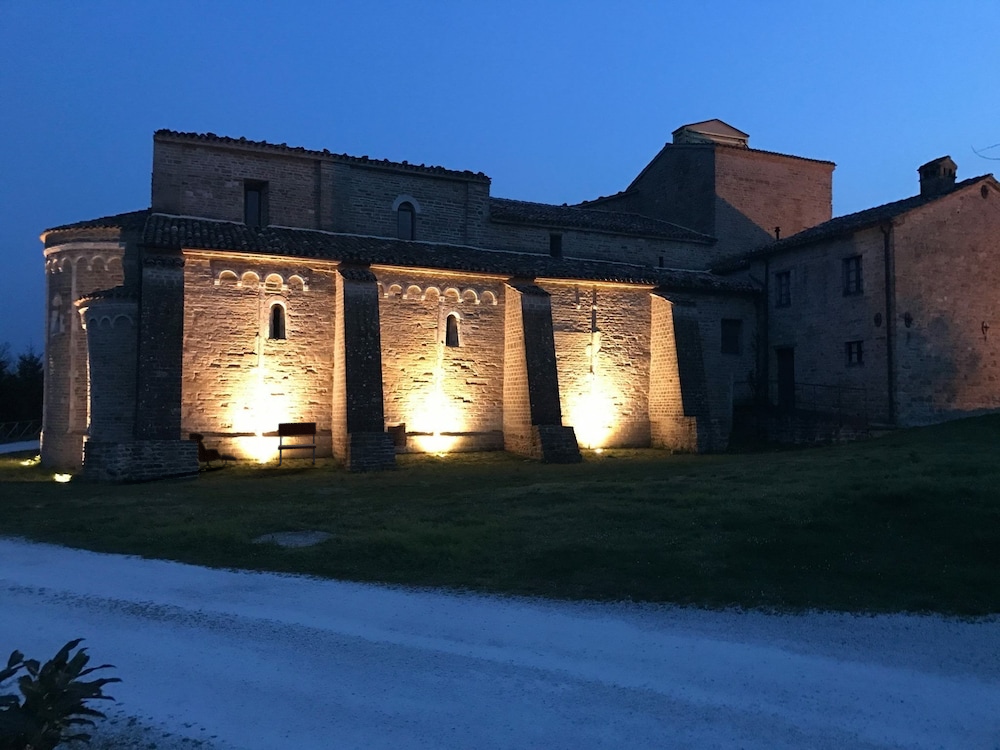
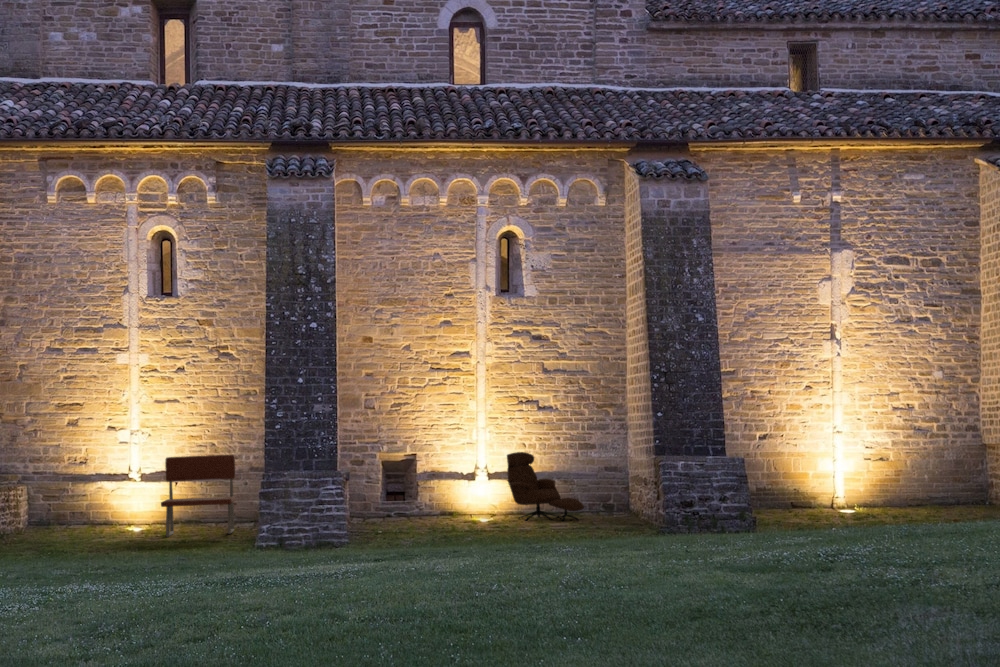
lounge chair: present [189,433,237,470] -> present [507,452,584,521]

